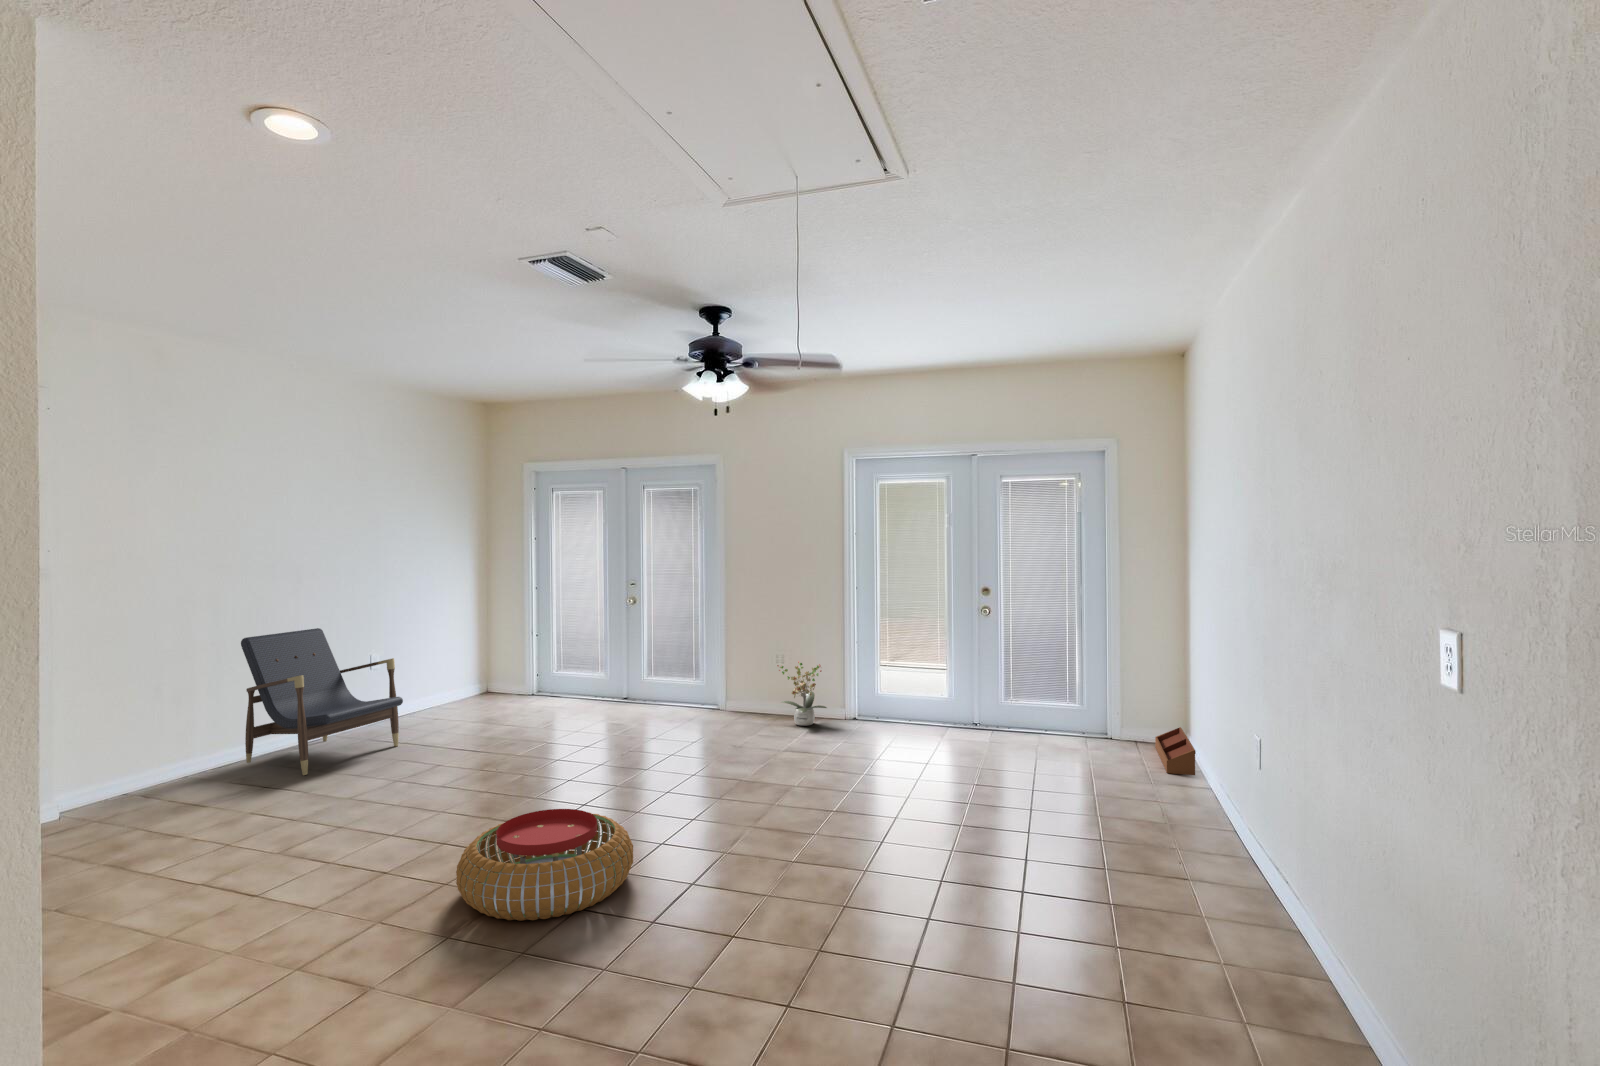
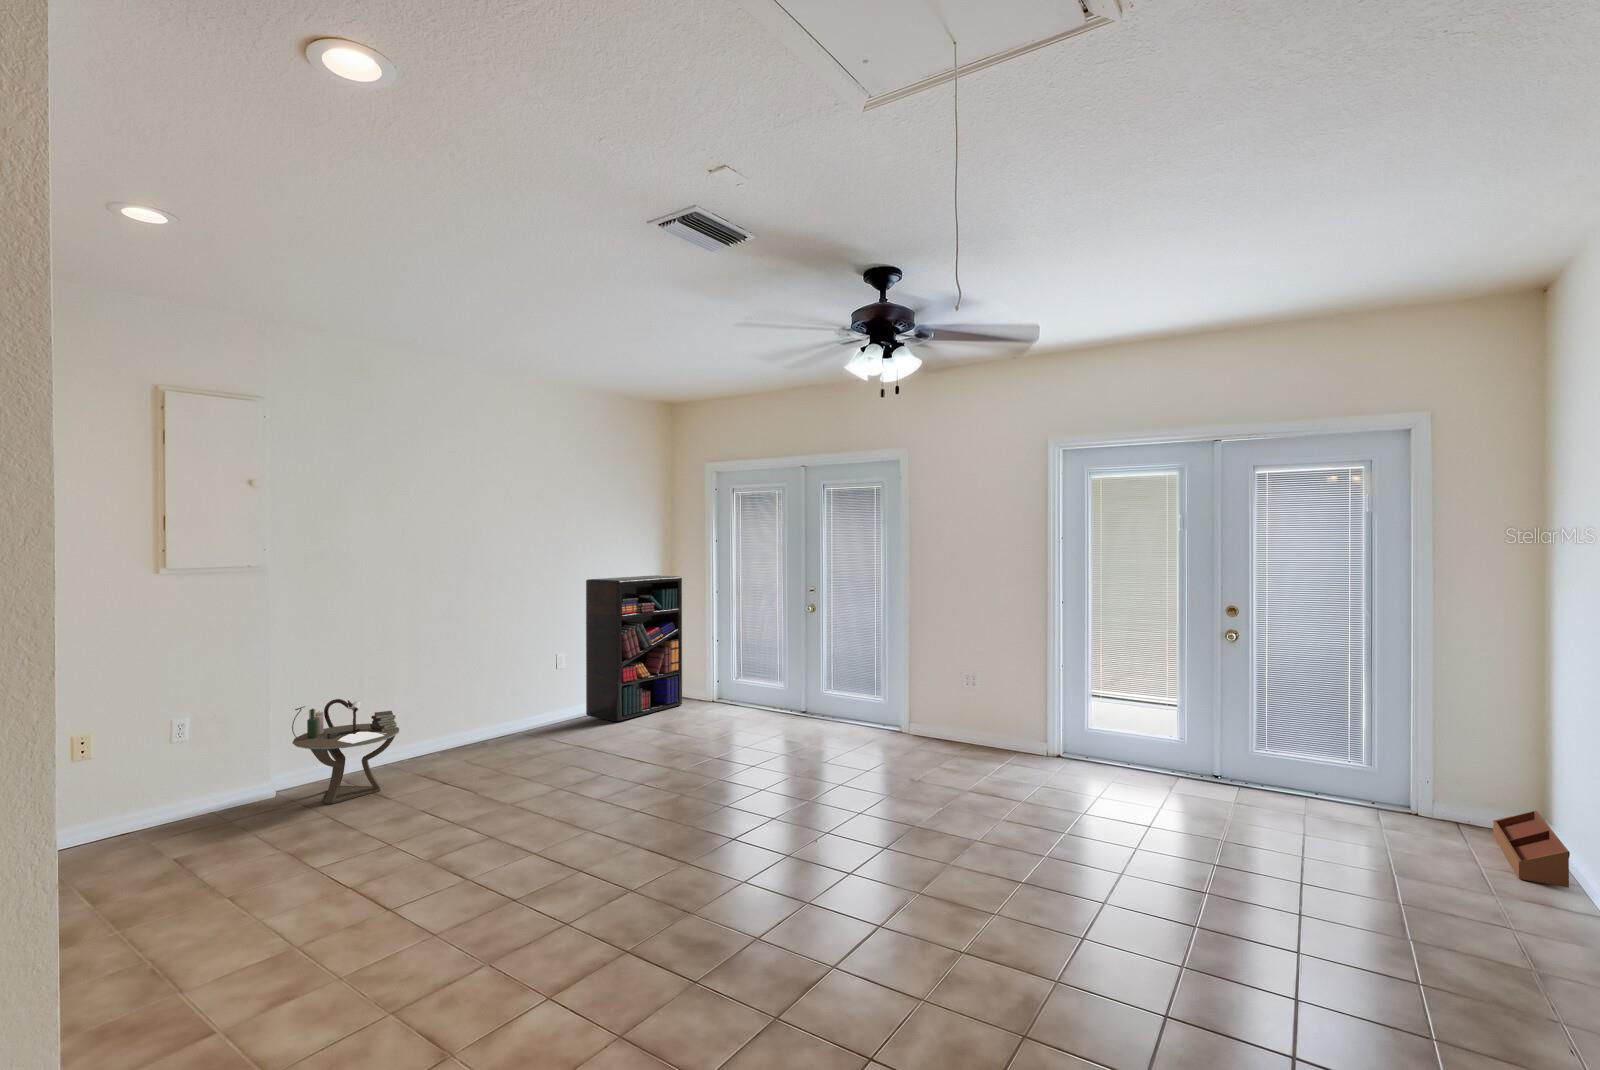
bookshelf: none [403,574,503,718] -> present [586,575,682,721]
lounge chair: present [241,628,403,775] -> none [432,627,574,775]
potted plant: present [777,661,827,726] -> none [966,685,1025,761]
side table: none [85,707,217,815] -> present [292,699,399,804]
pouf: present [456,809,633,921] -> none [569,853,769,993]

